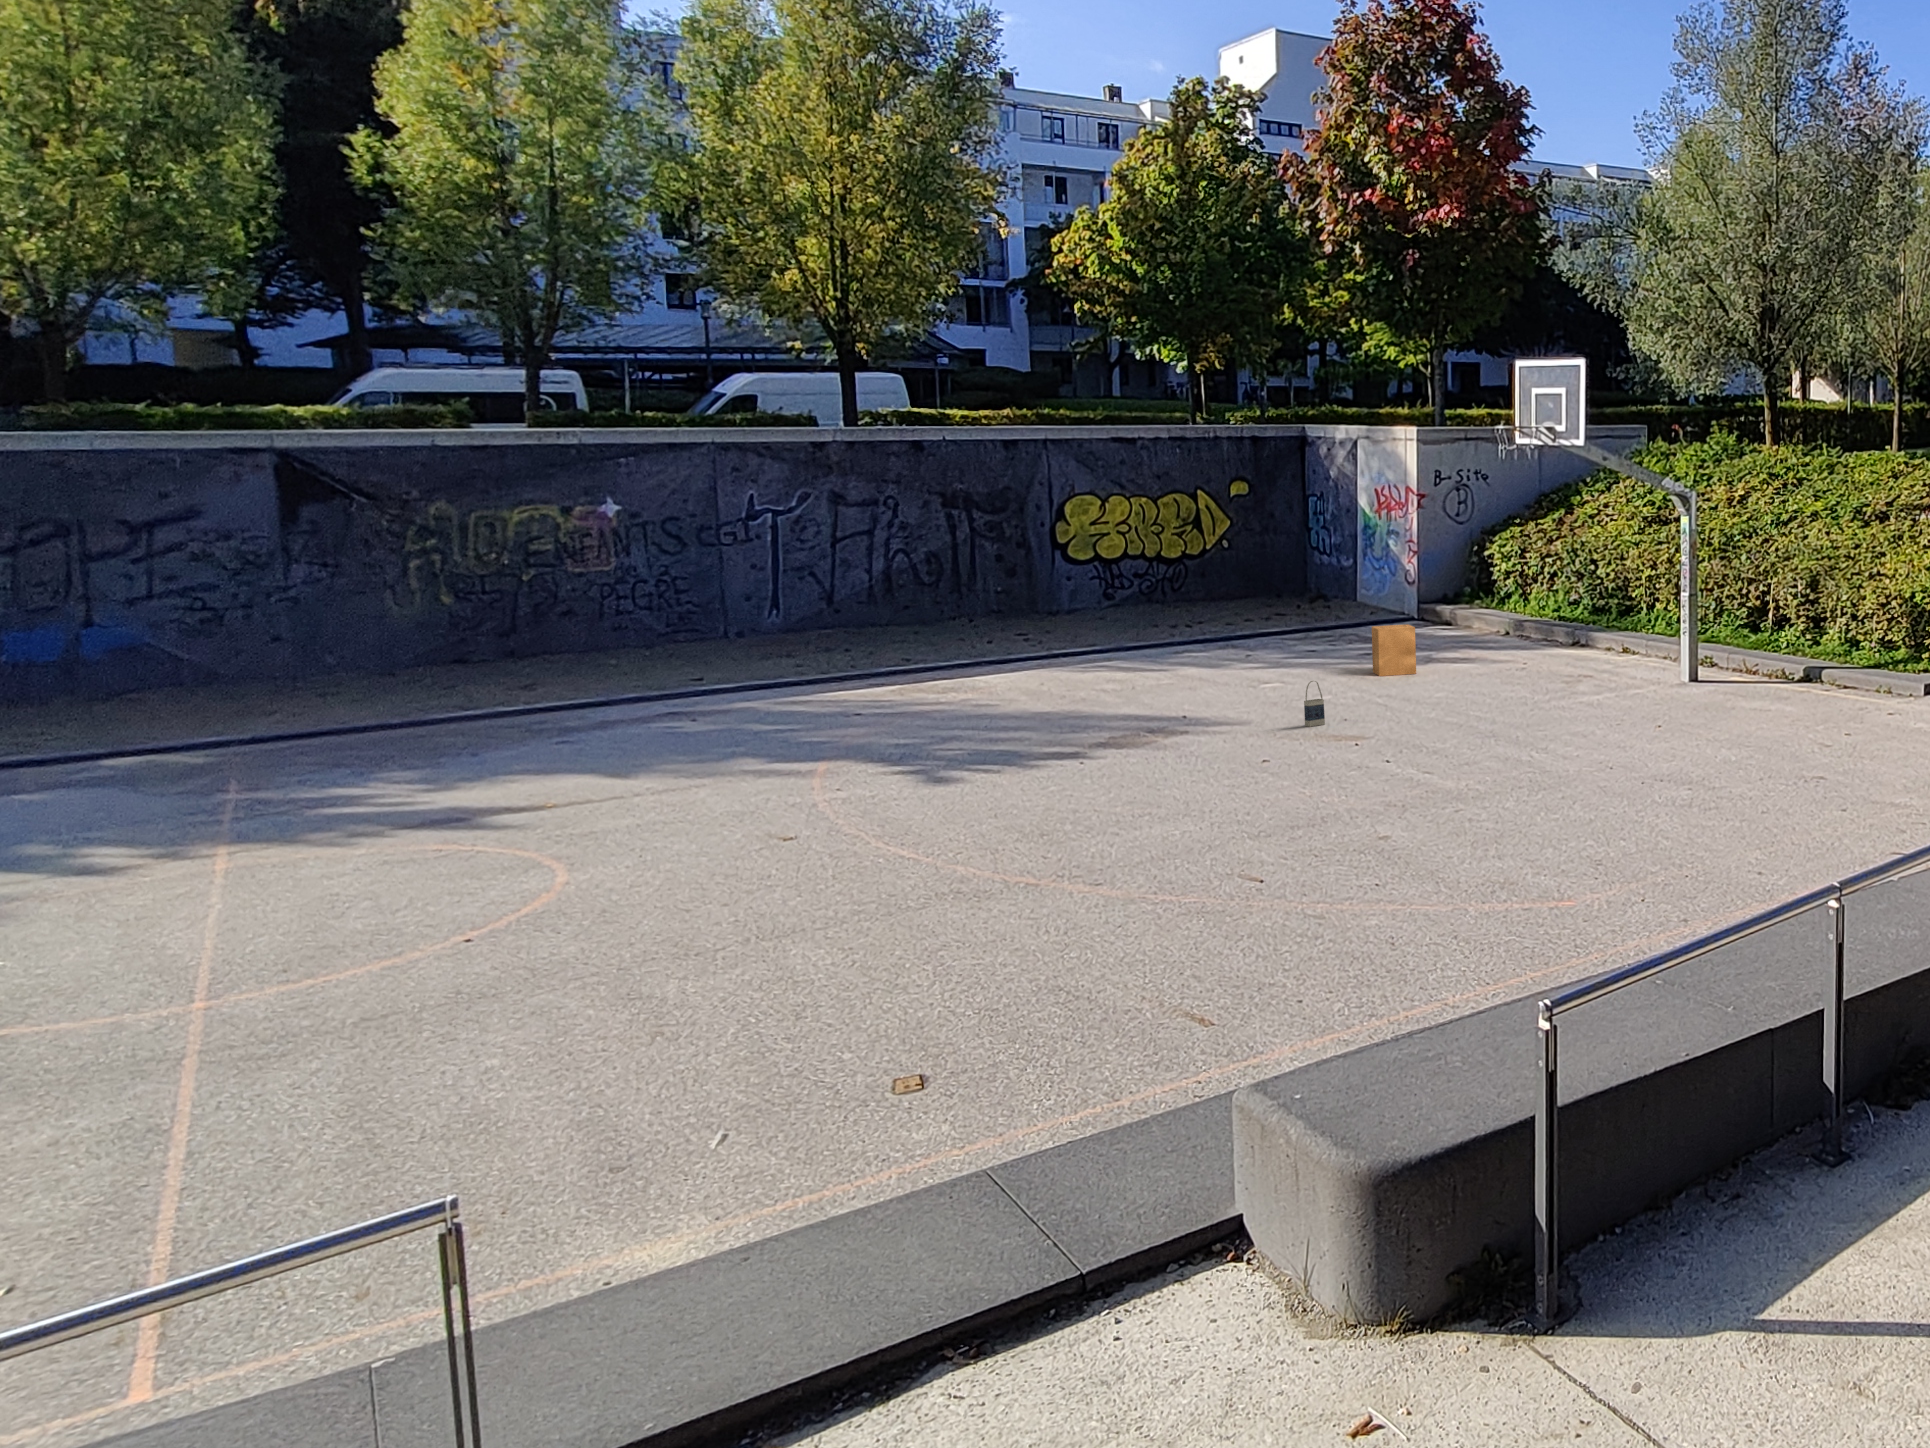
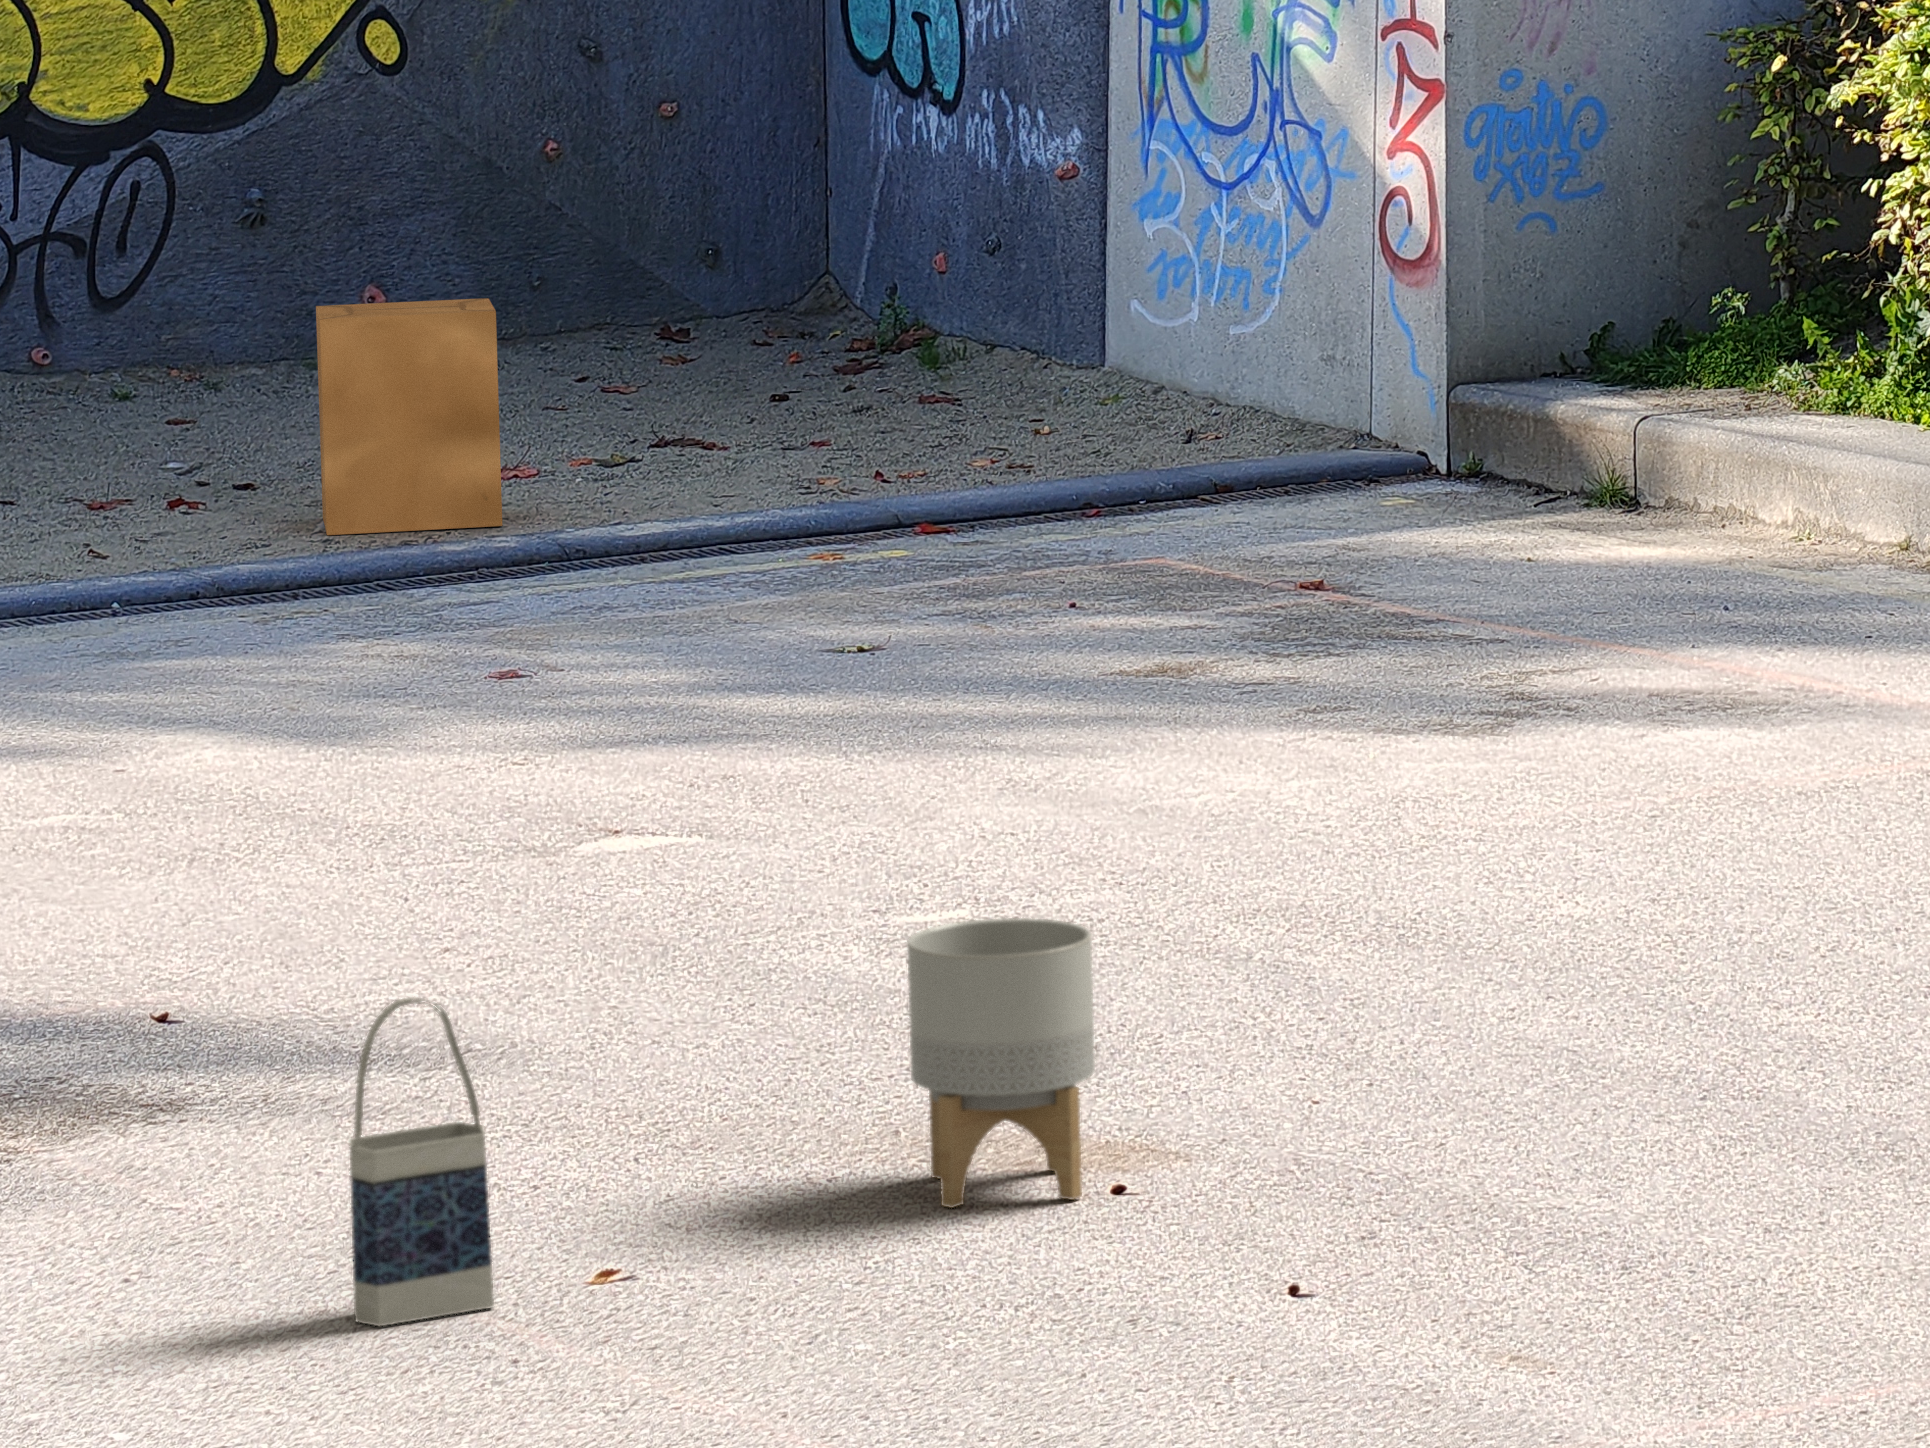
cardboard box: present [1372,624,1416,676] -> present [316,298,502,535]
planter: none [1377,673,1404,713] -> present [907,918,1095,1208]

